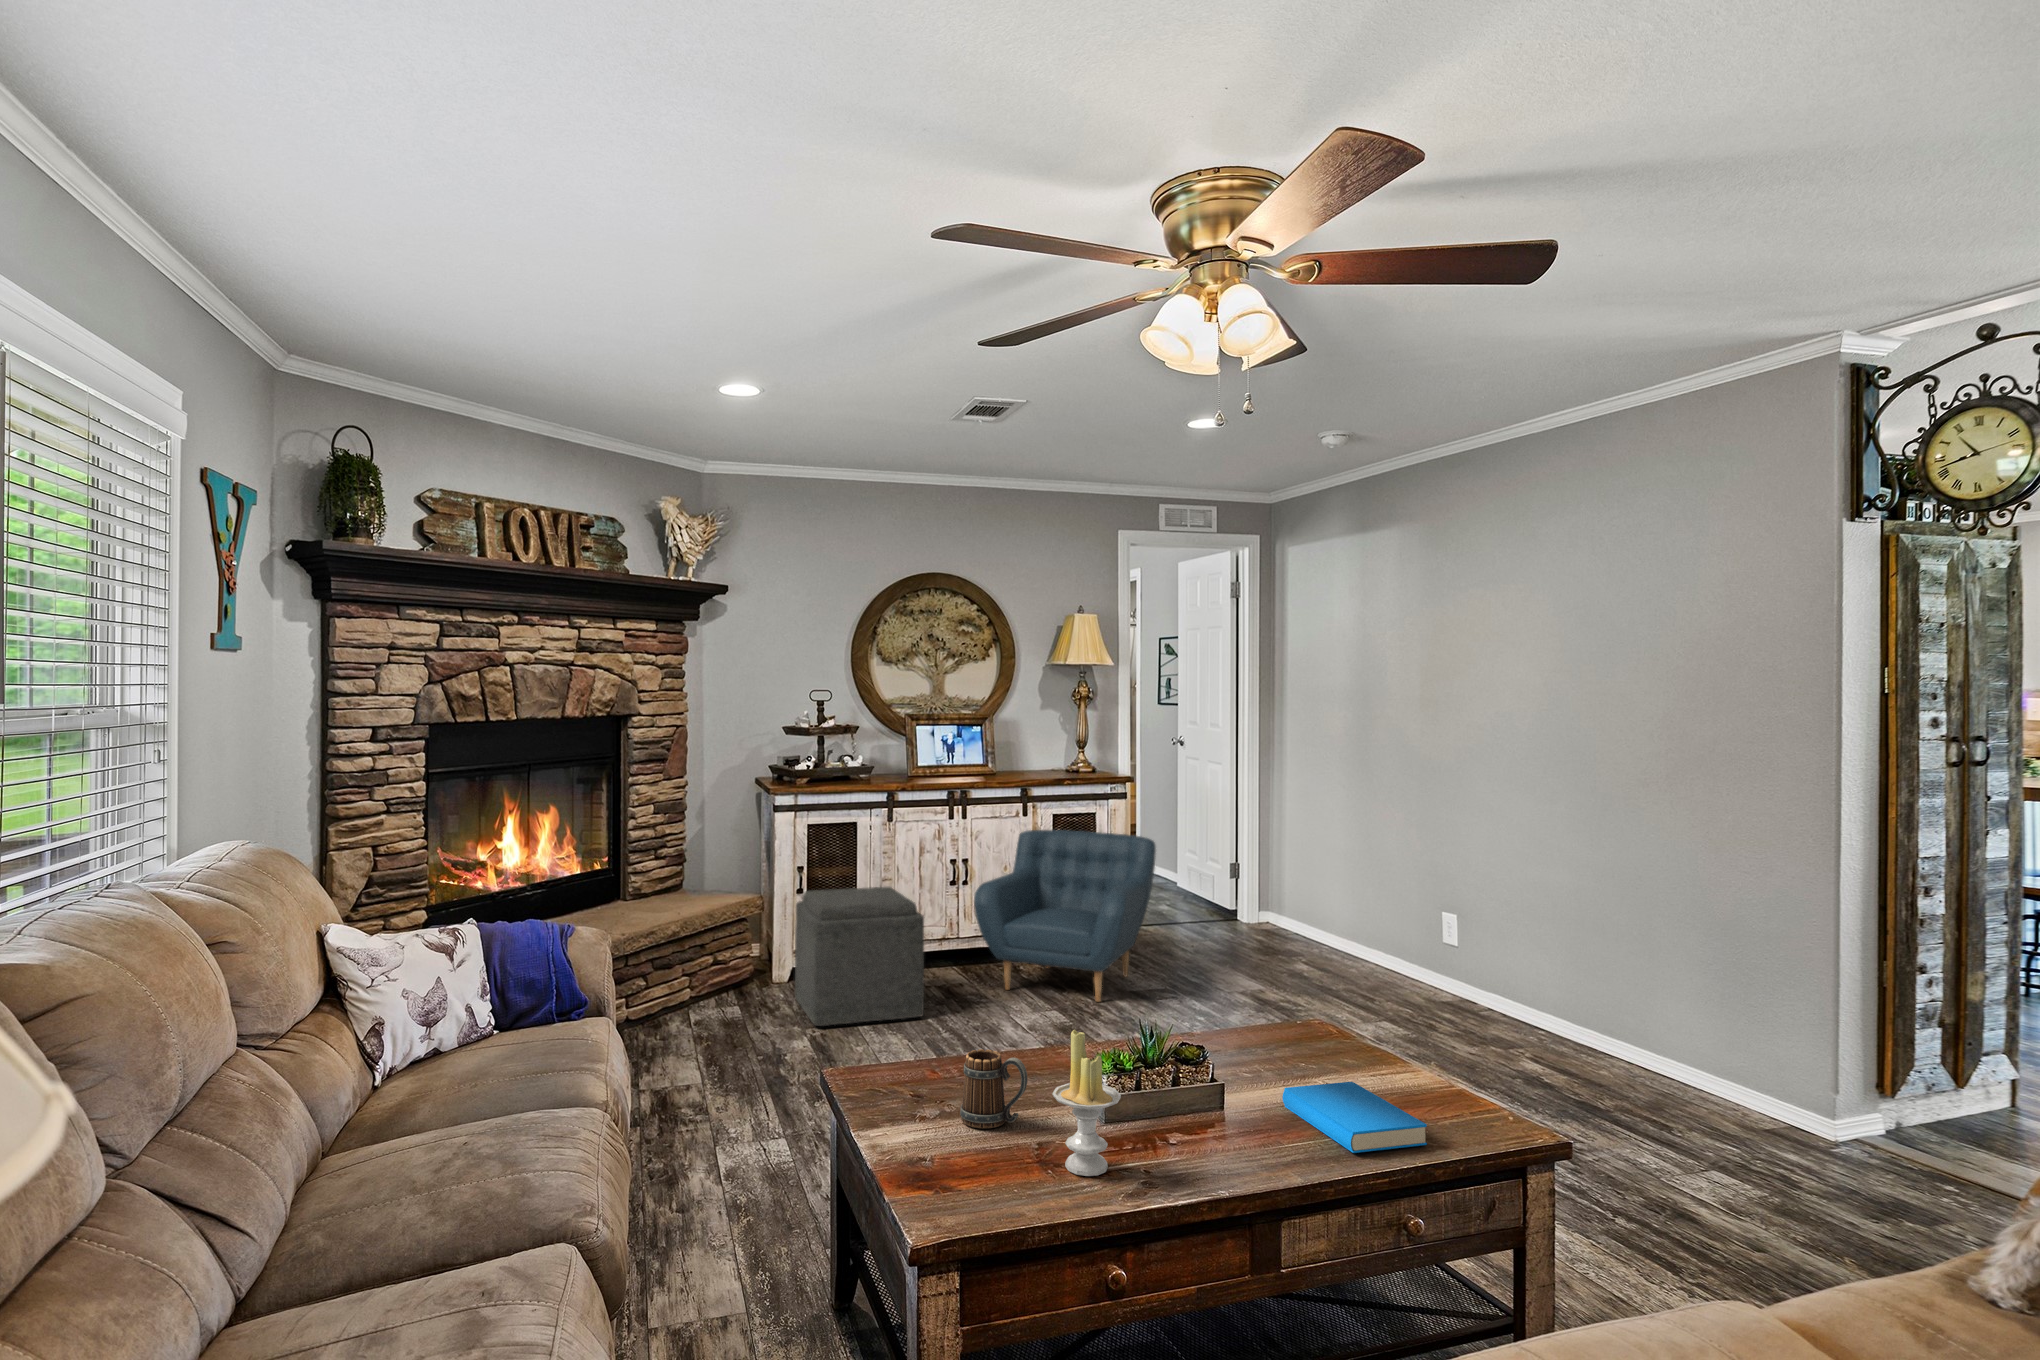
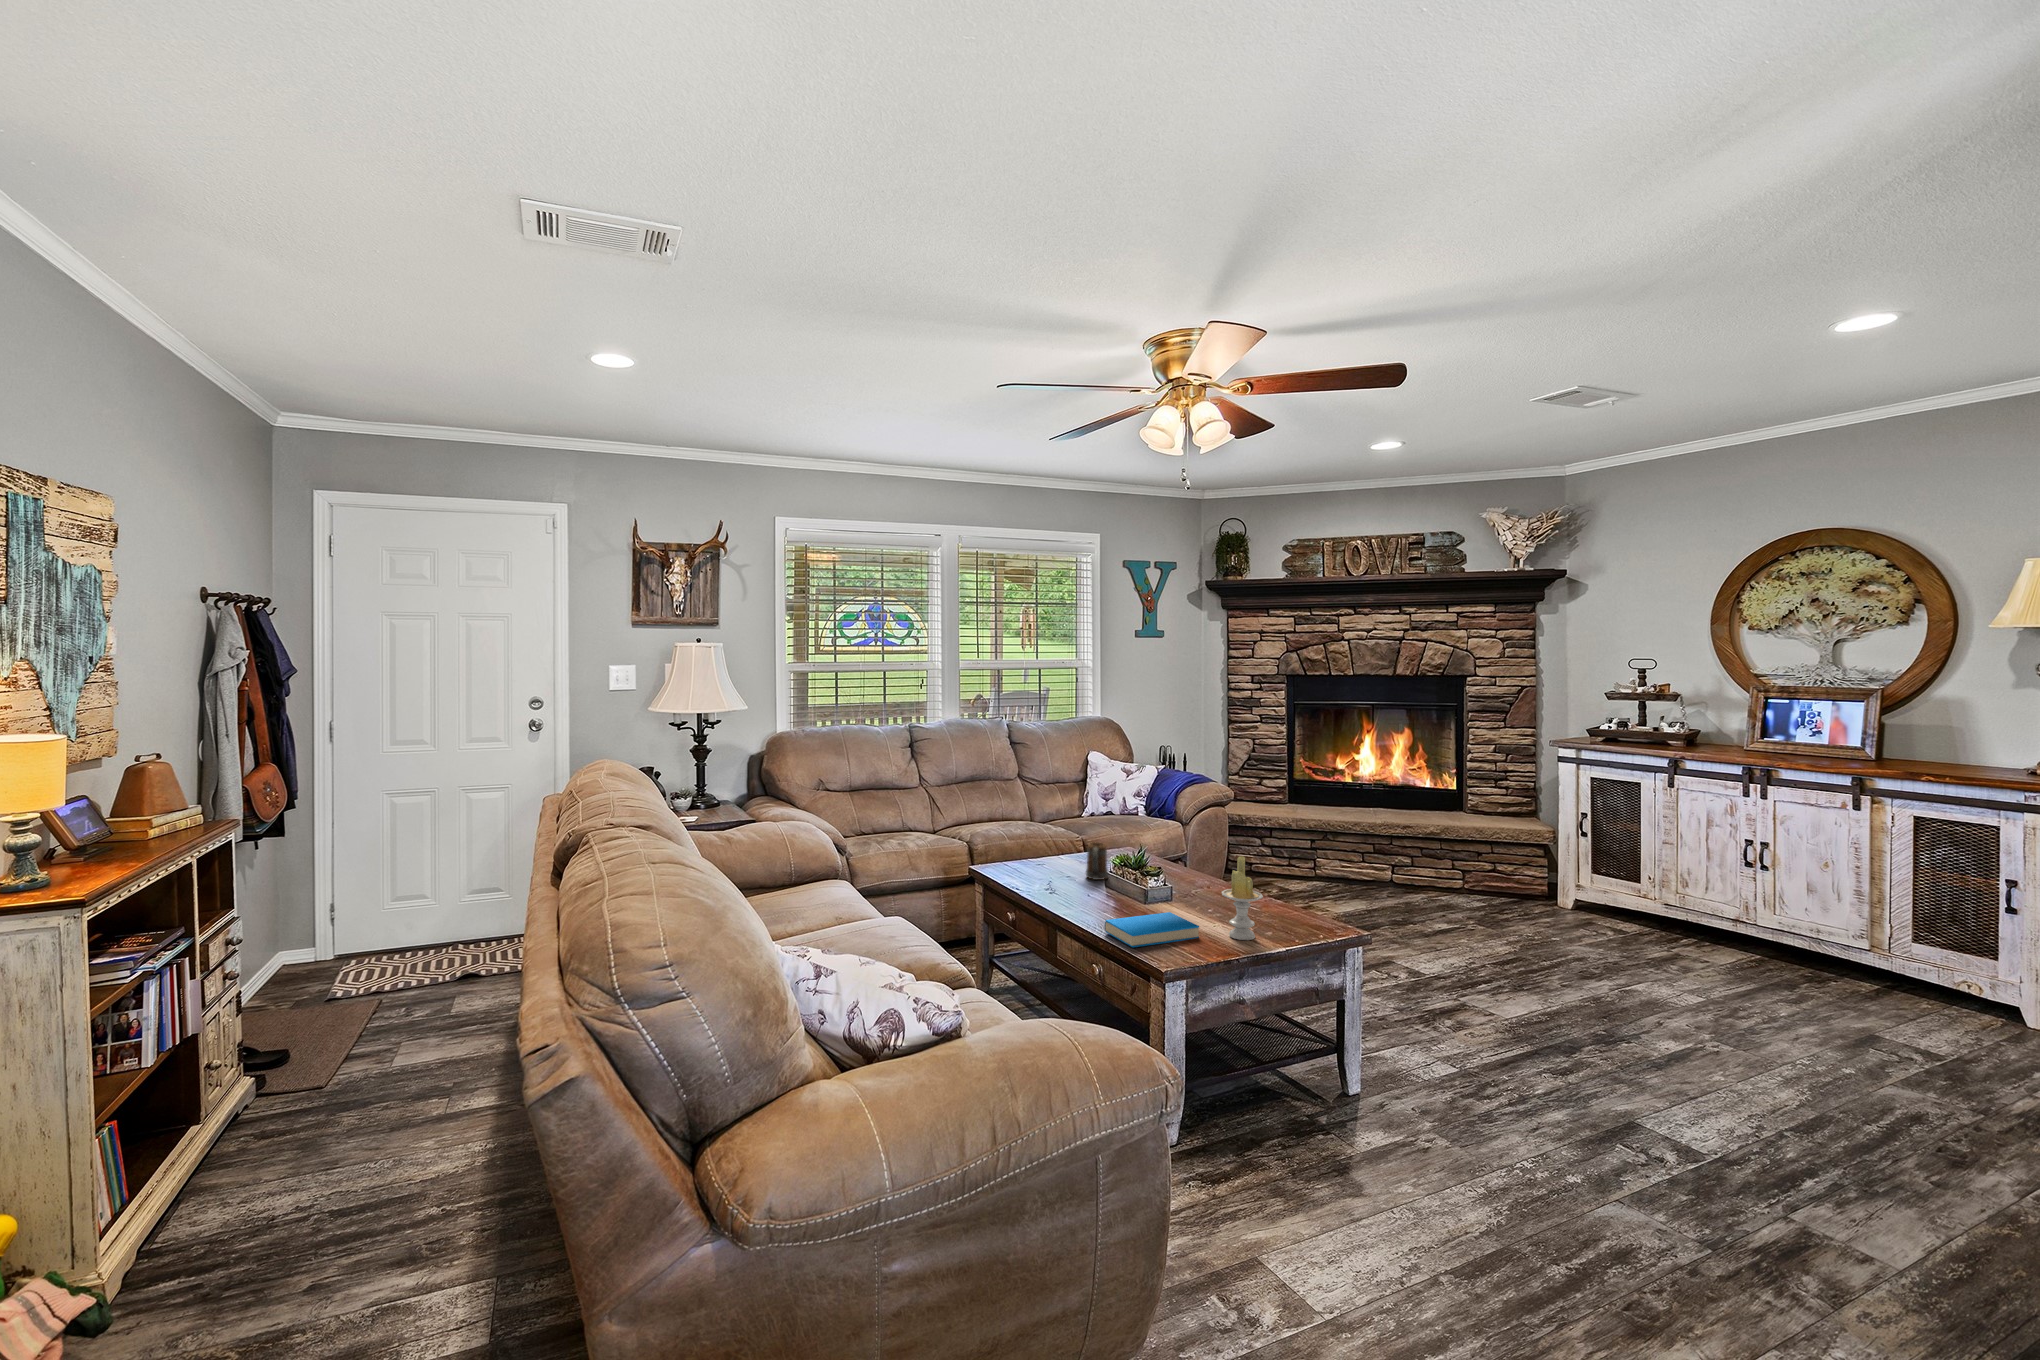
armchair: present [974,830,1156,1002] -> none [1689,825,1967,1026]
ottoman: present [795,887,924,1026] -> none [1477,826,1625,948]
candle: present [1052,1030,1121,1176] -> present [1222,856,1263,940]

